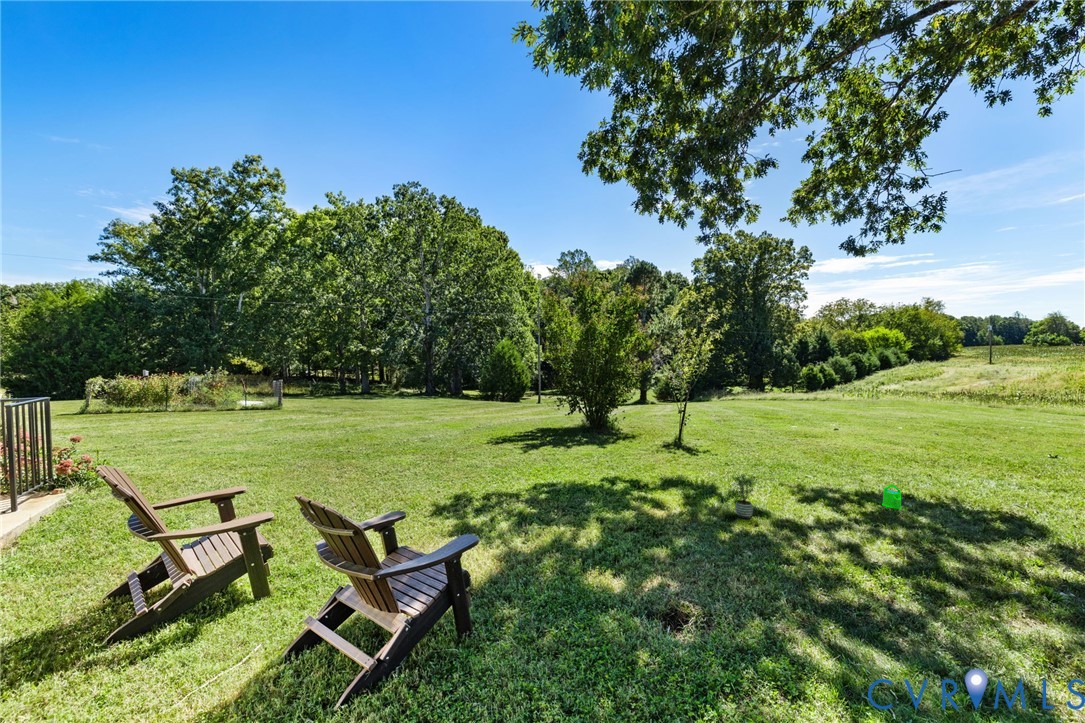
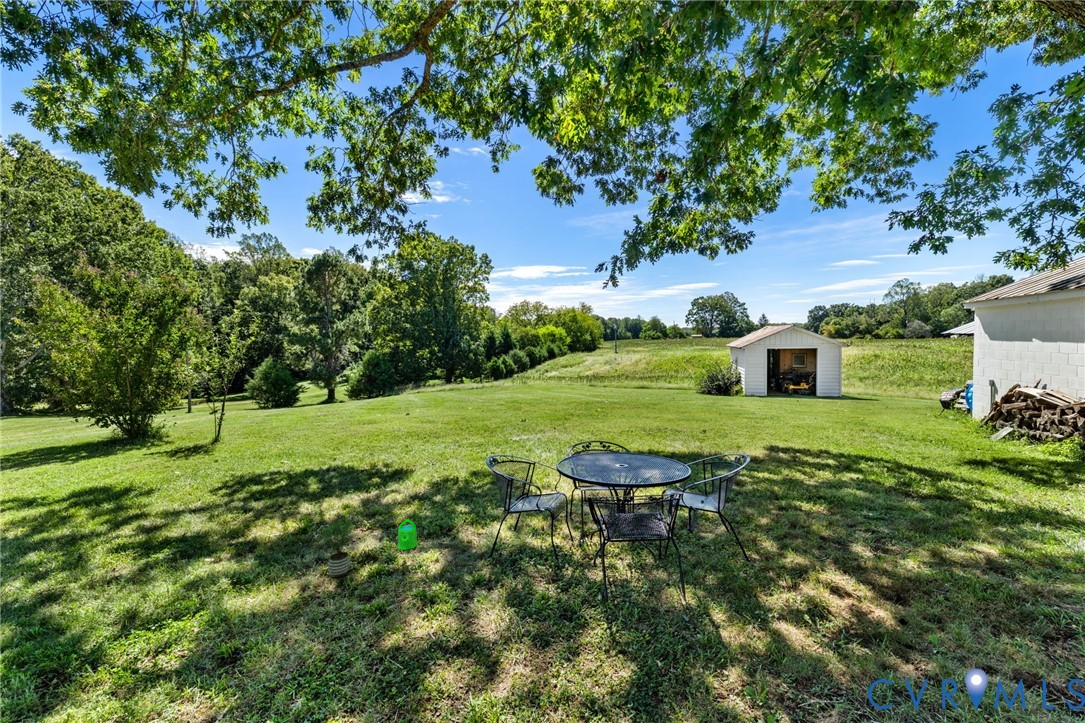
potted plant: present [733,474,757,519] -> present [318,519,353,578]

